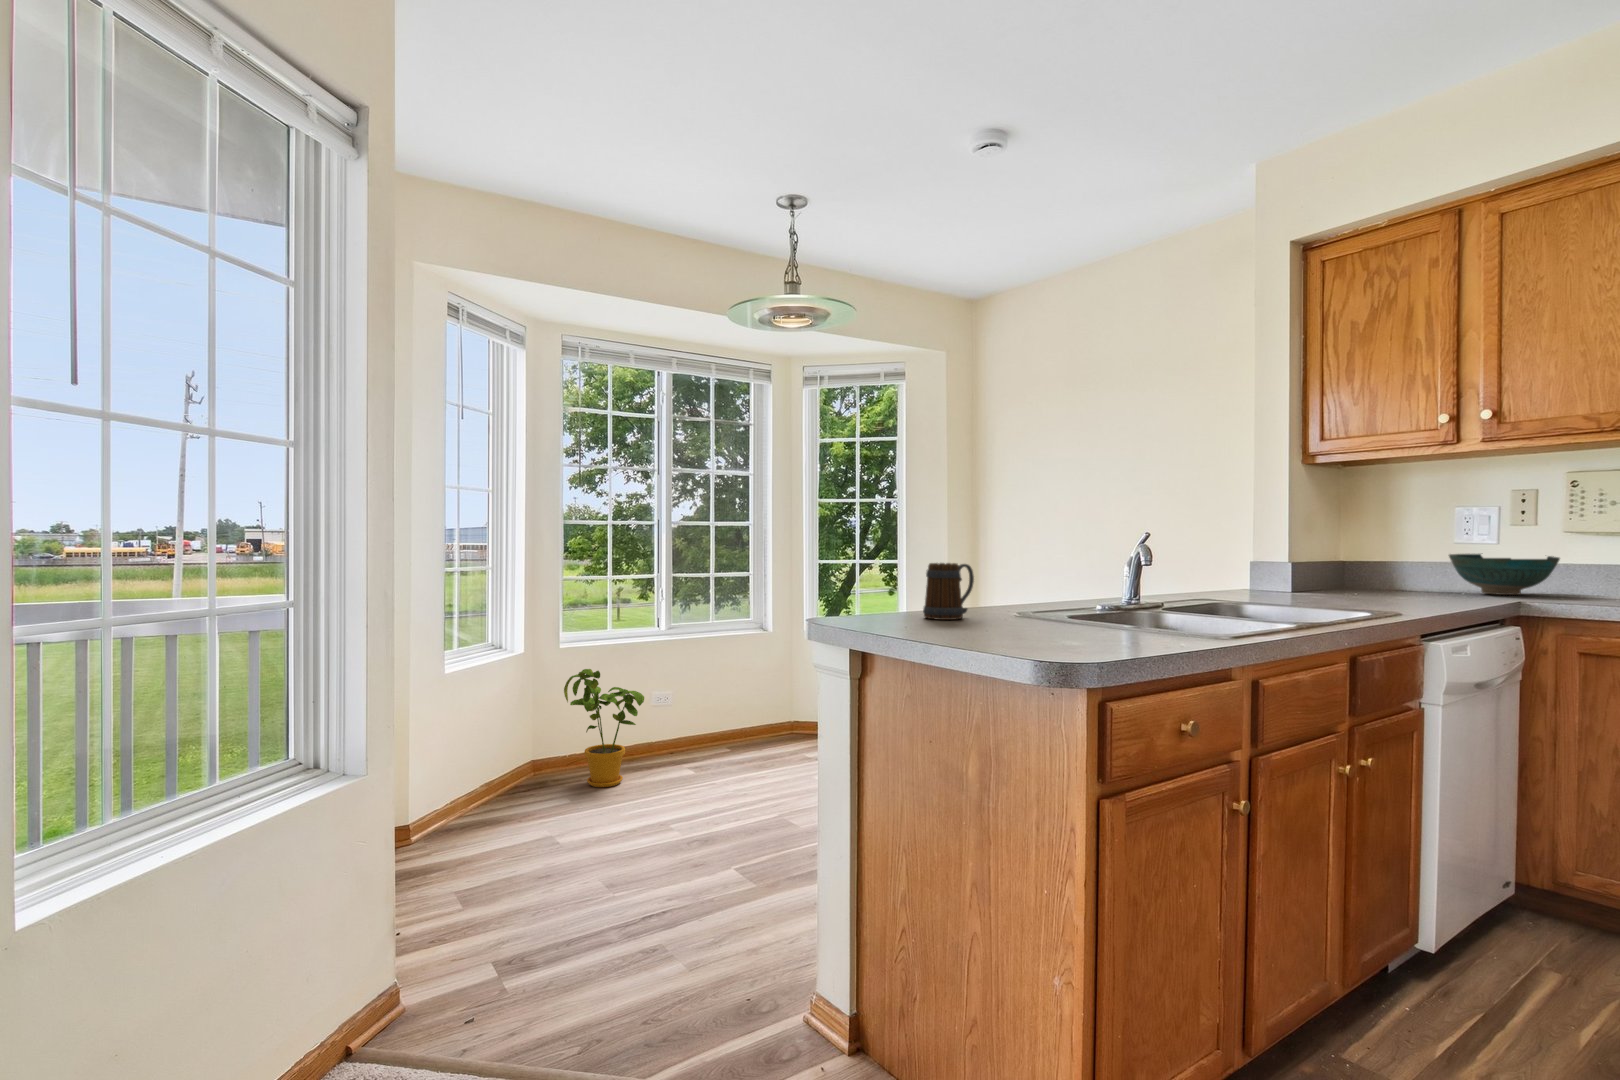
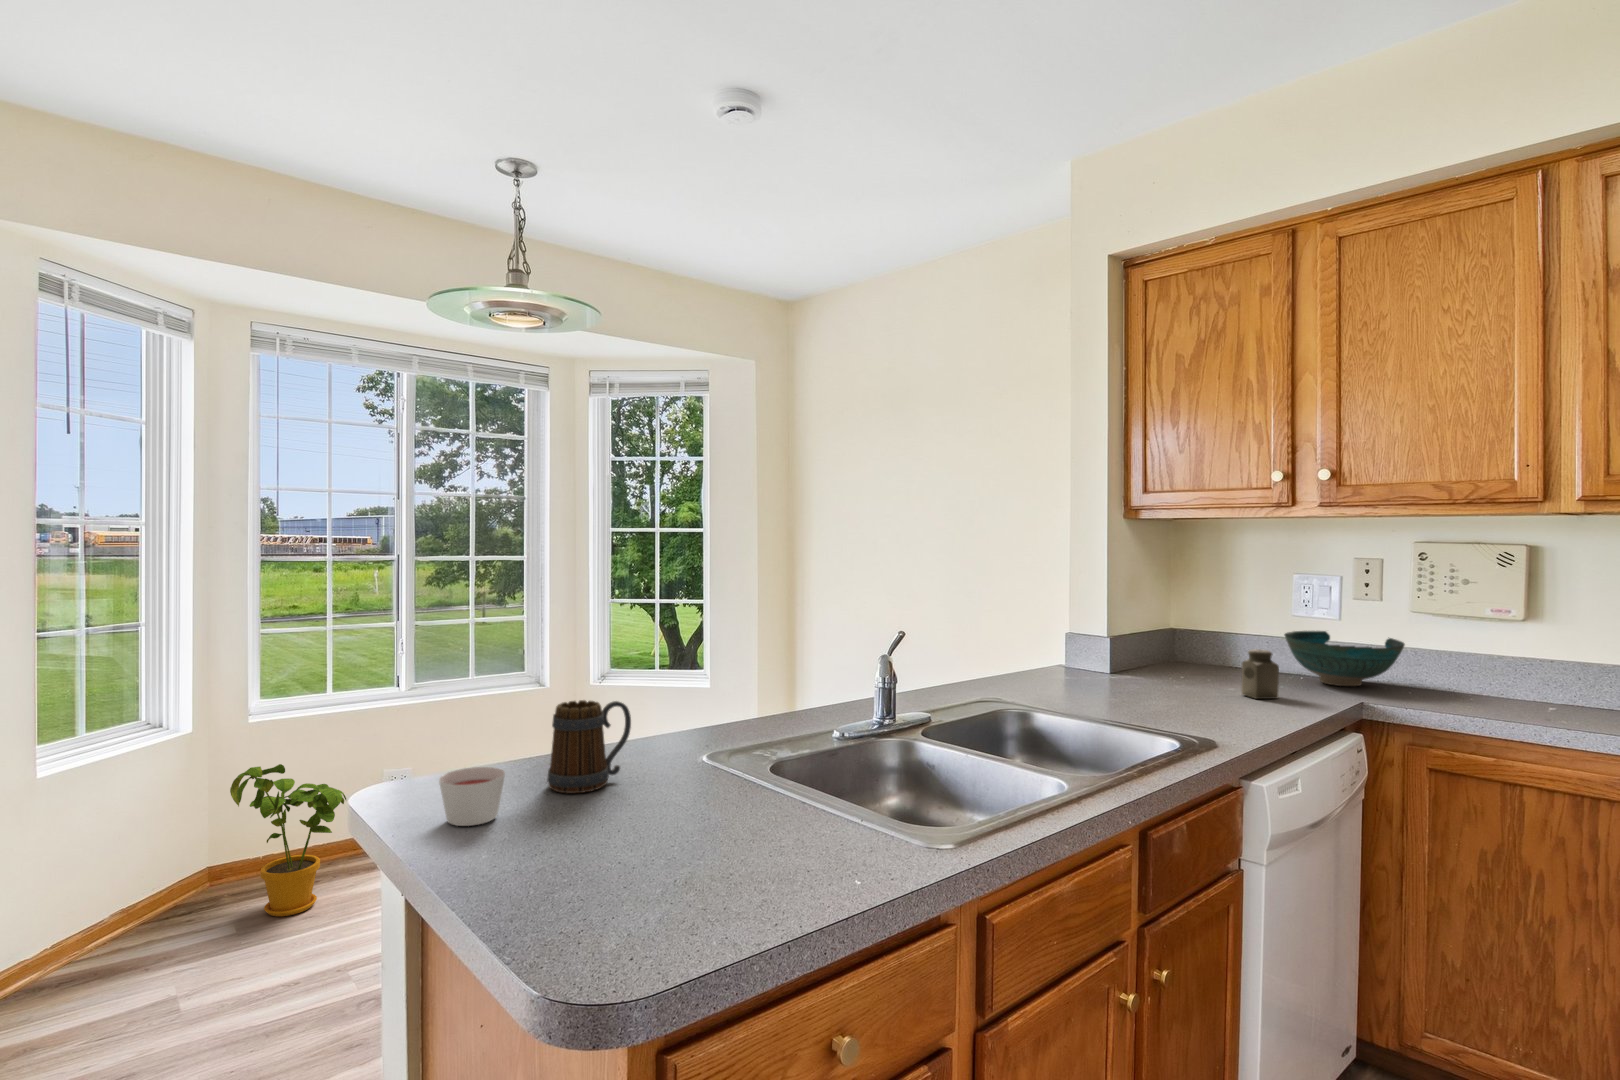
salt shaker: none [1413,561,1447,599] -> present [1241,649,1279,699]
candle: none [878,595,918,625] -> present [439,767,505,826]

